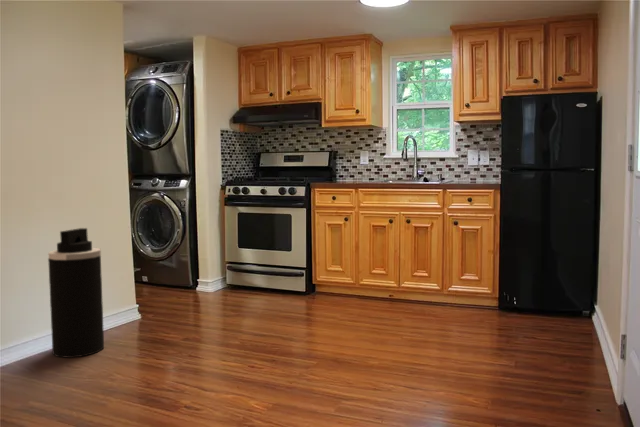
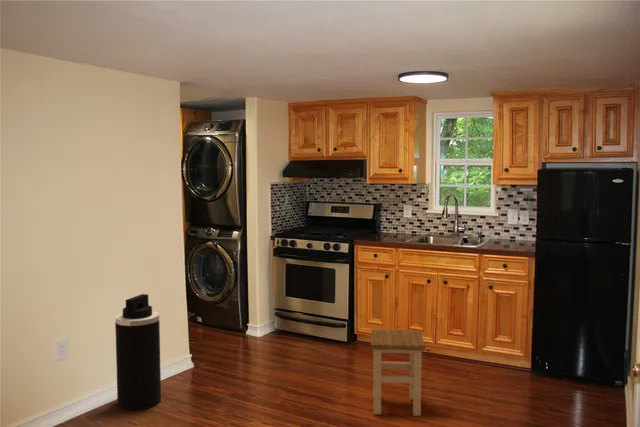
stool: none [337,262,399,348] -> present [371,330,426,416]

